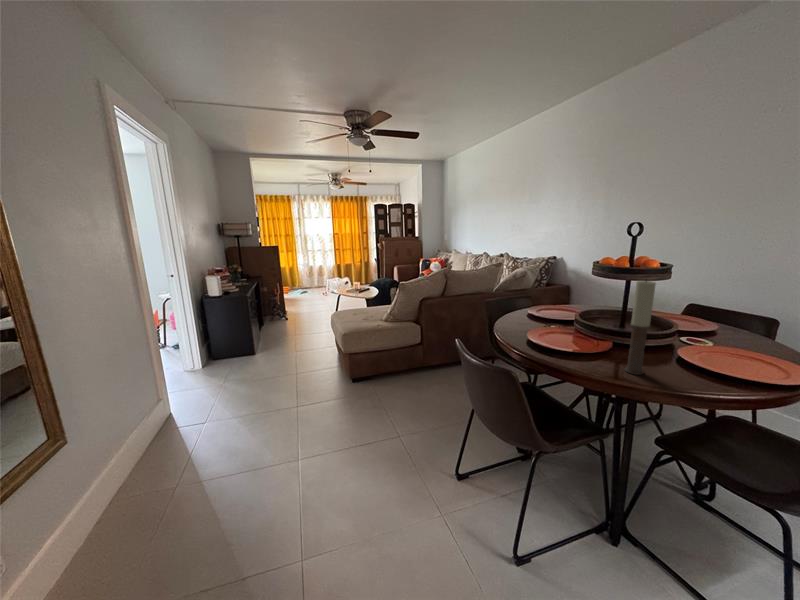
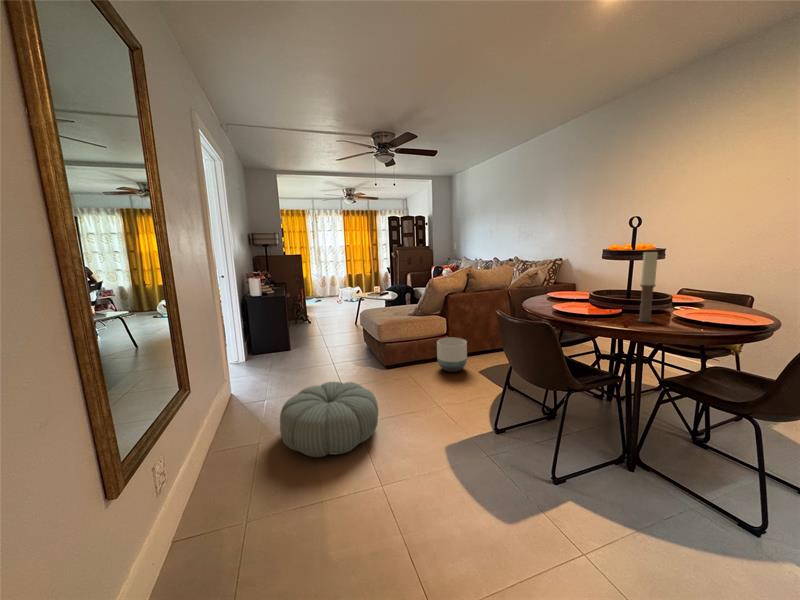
planter: none [407,348,440,388] -> present [437,338,467,372]
pouf: none [195,407,321,510] -> present [280,382,378,457]

